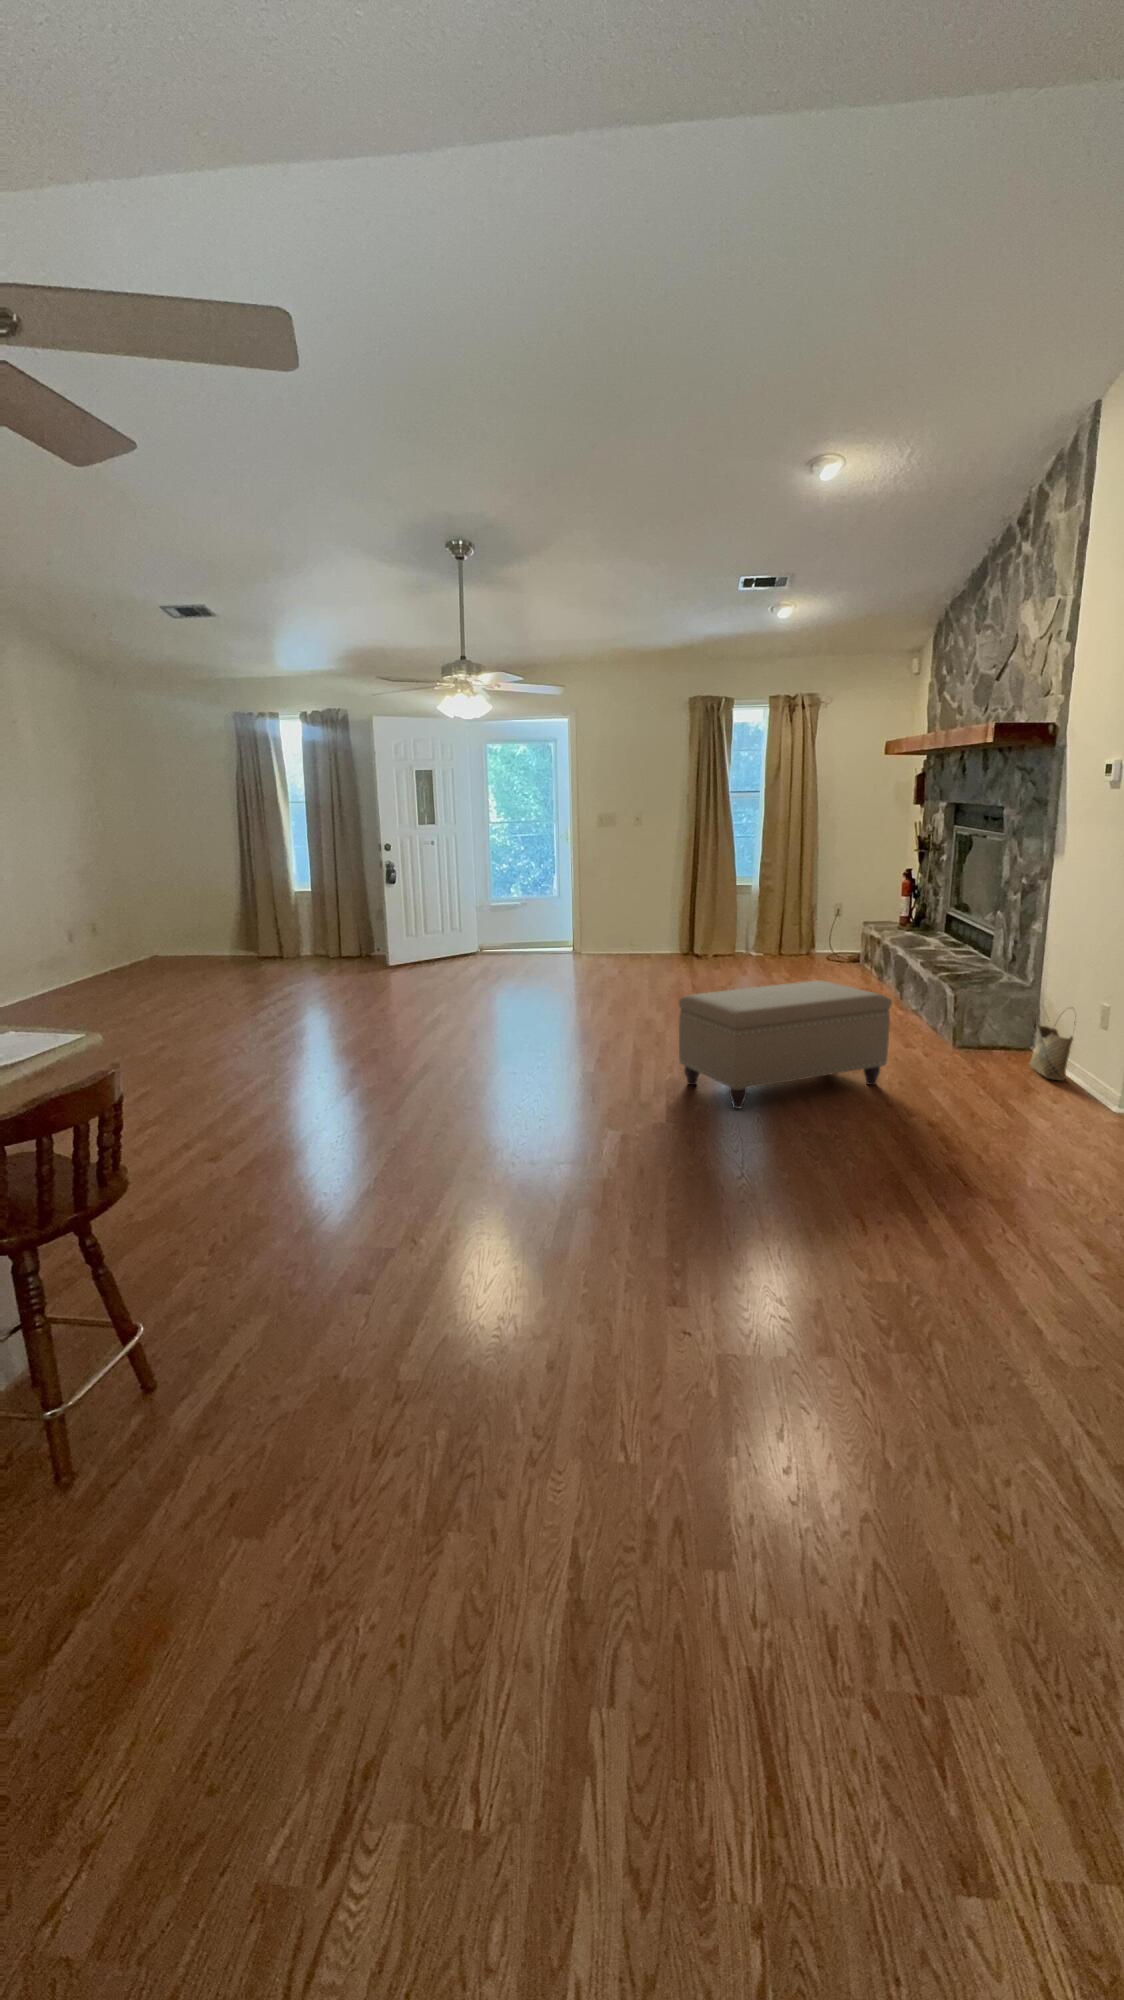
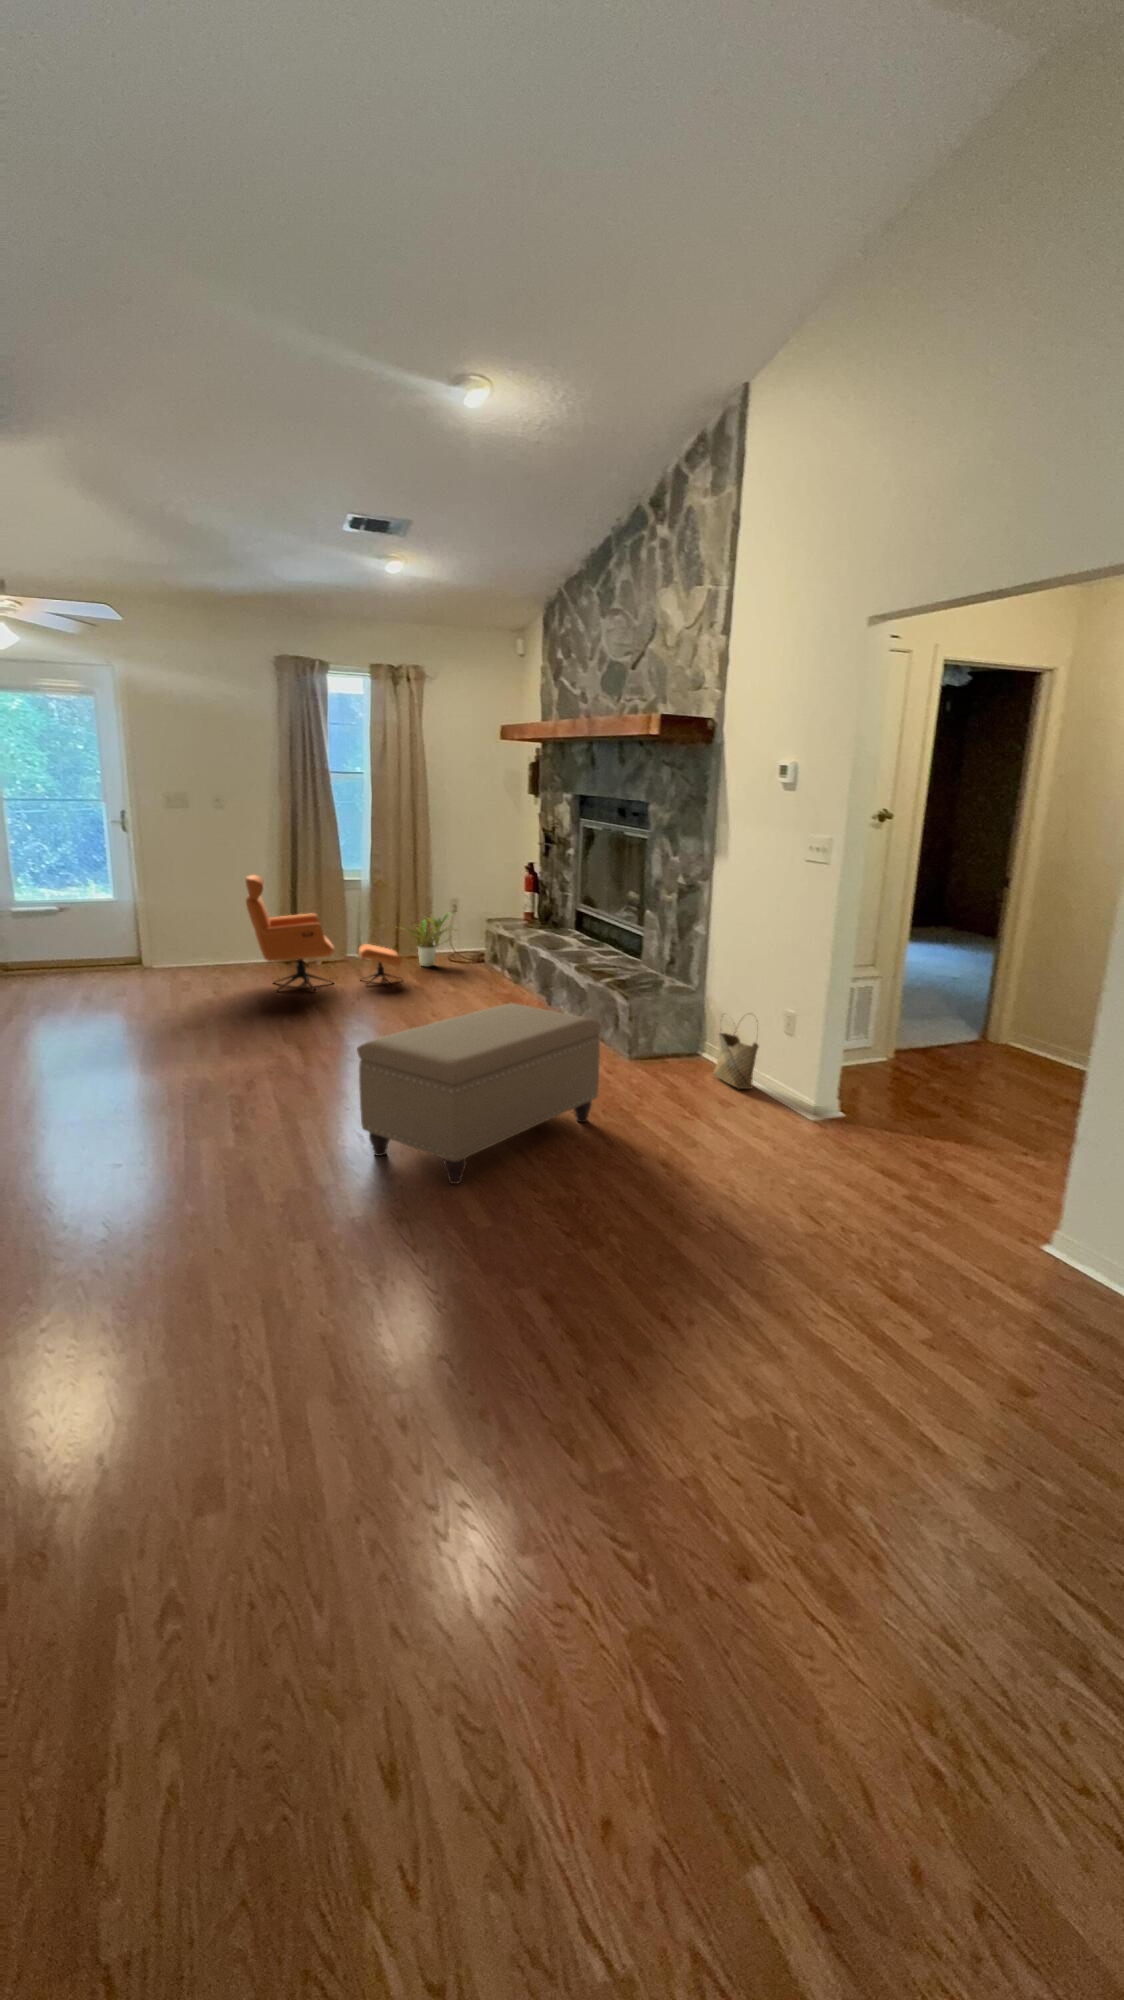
armchair: none [649,879,775,975] -> present [246,875,402,990]
potted plant: none [776,914,835,962] -> present [406,913,452,967]

